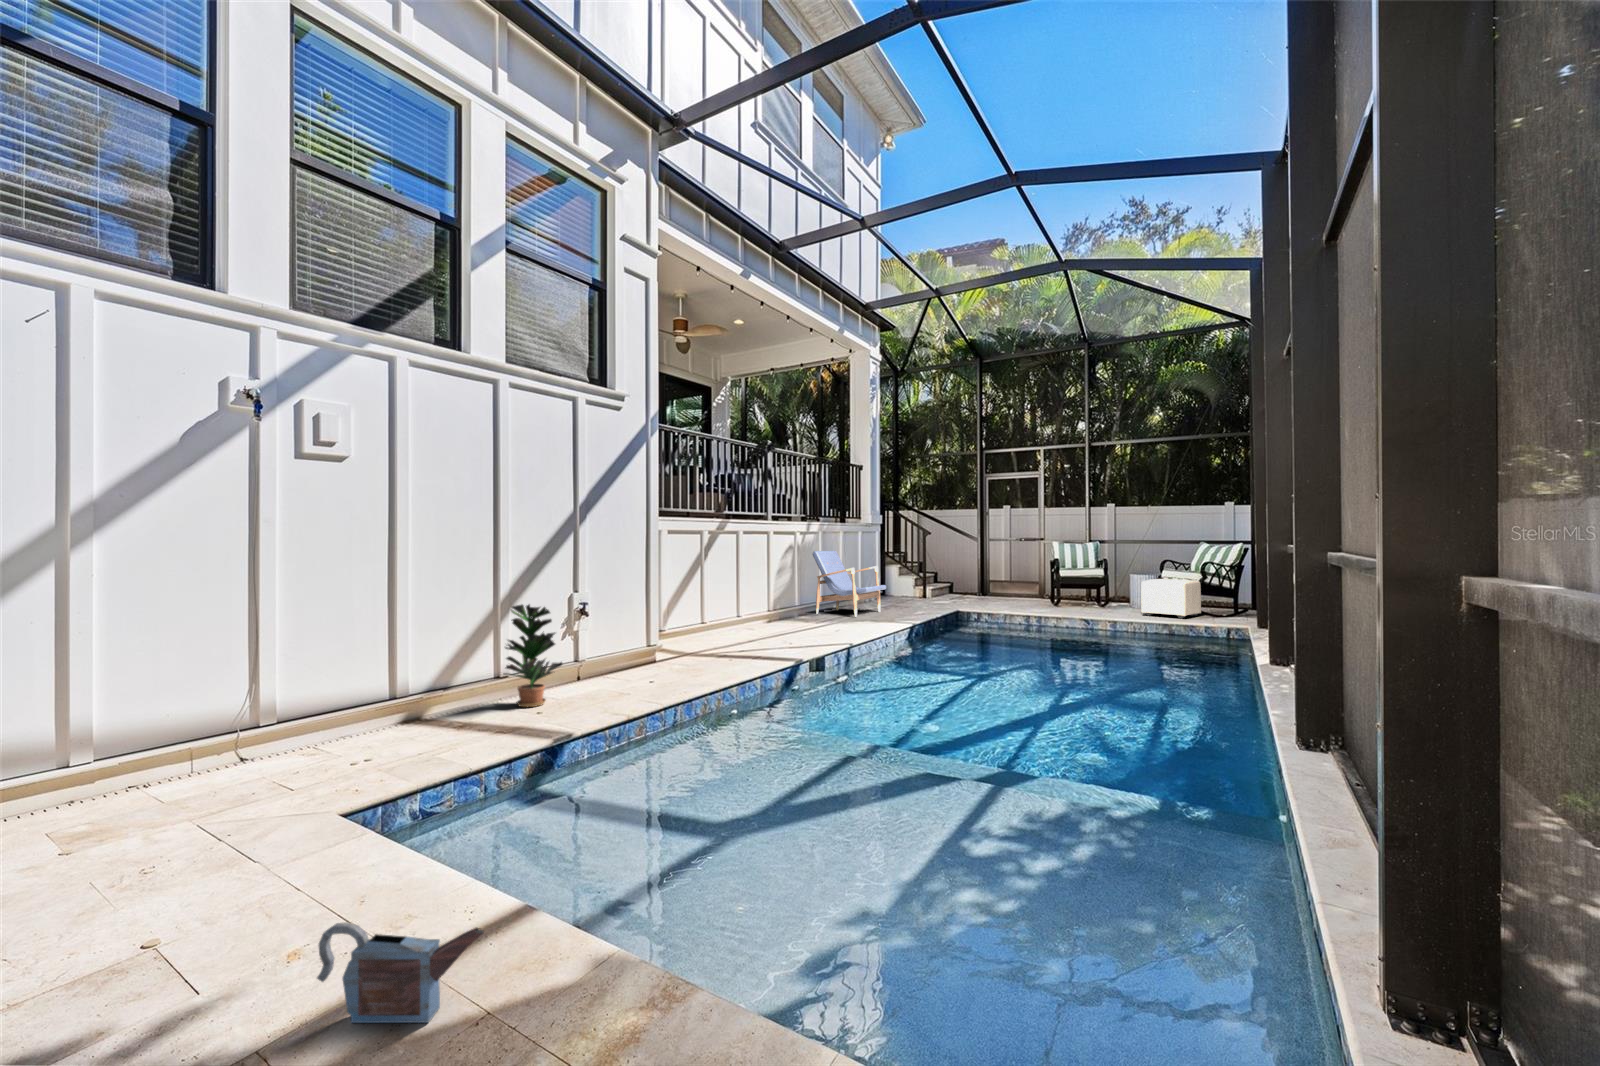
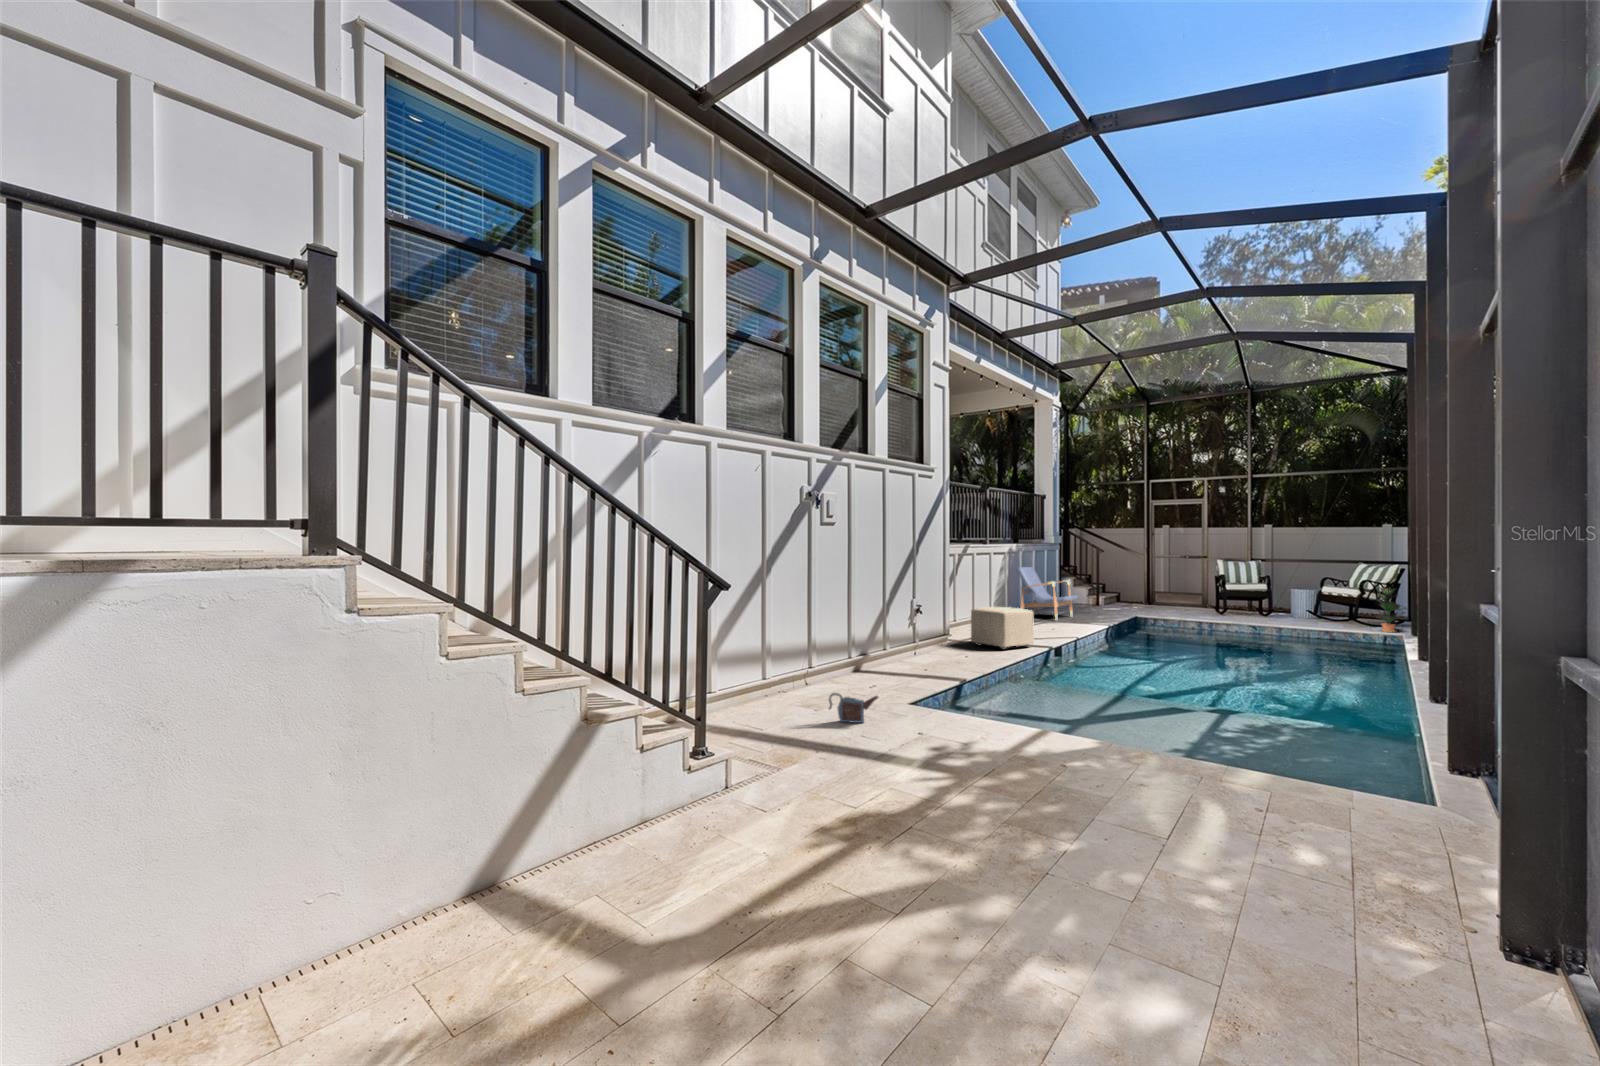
ottoman: present [1141,579,1201,618] -> present [971,607,1034,650]
potted plant: present [504,605,562,707] -> present [1377,588,1406,632]
watering can: present [317,922,484,1023] -> present [829,693,878,723]

